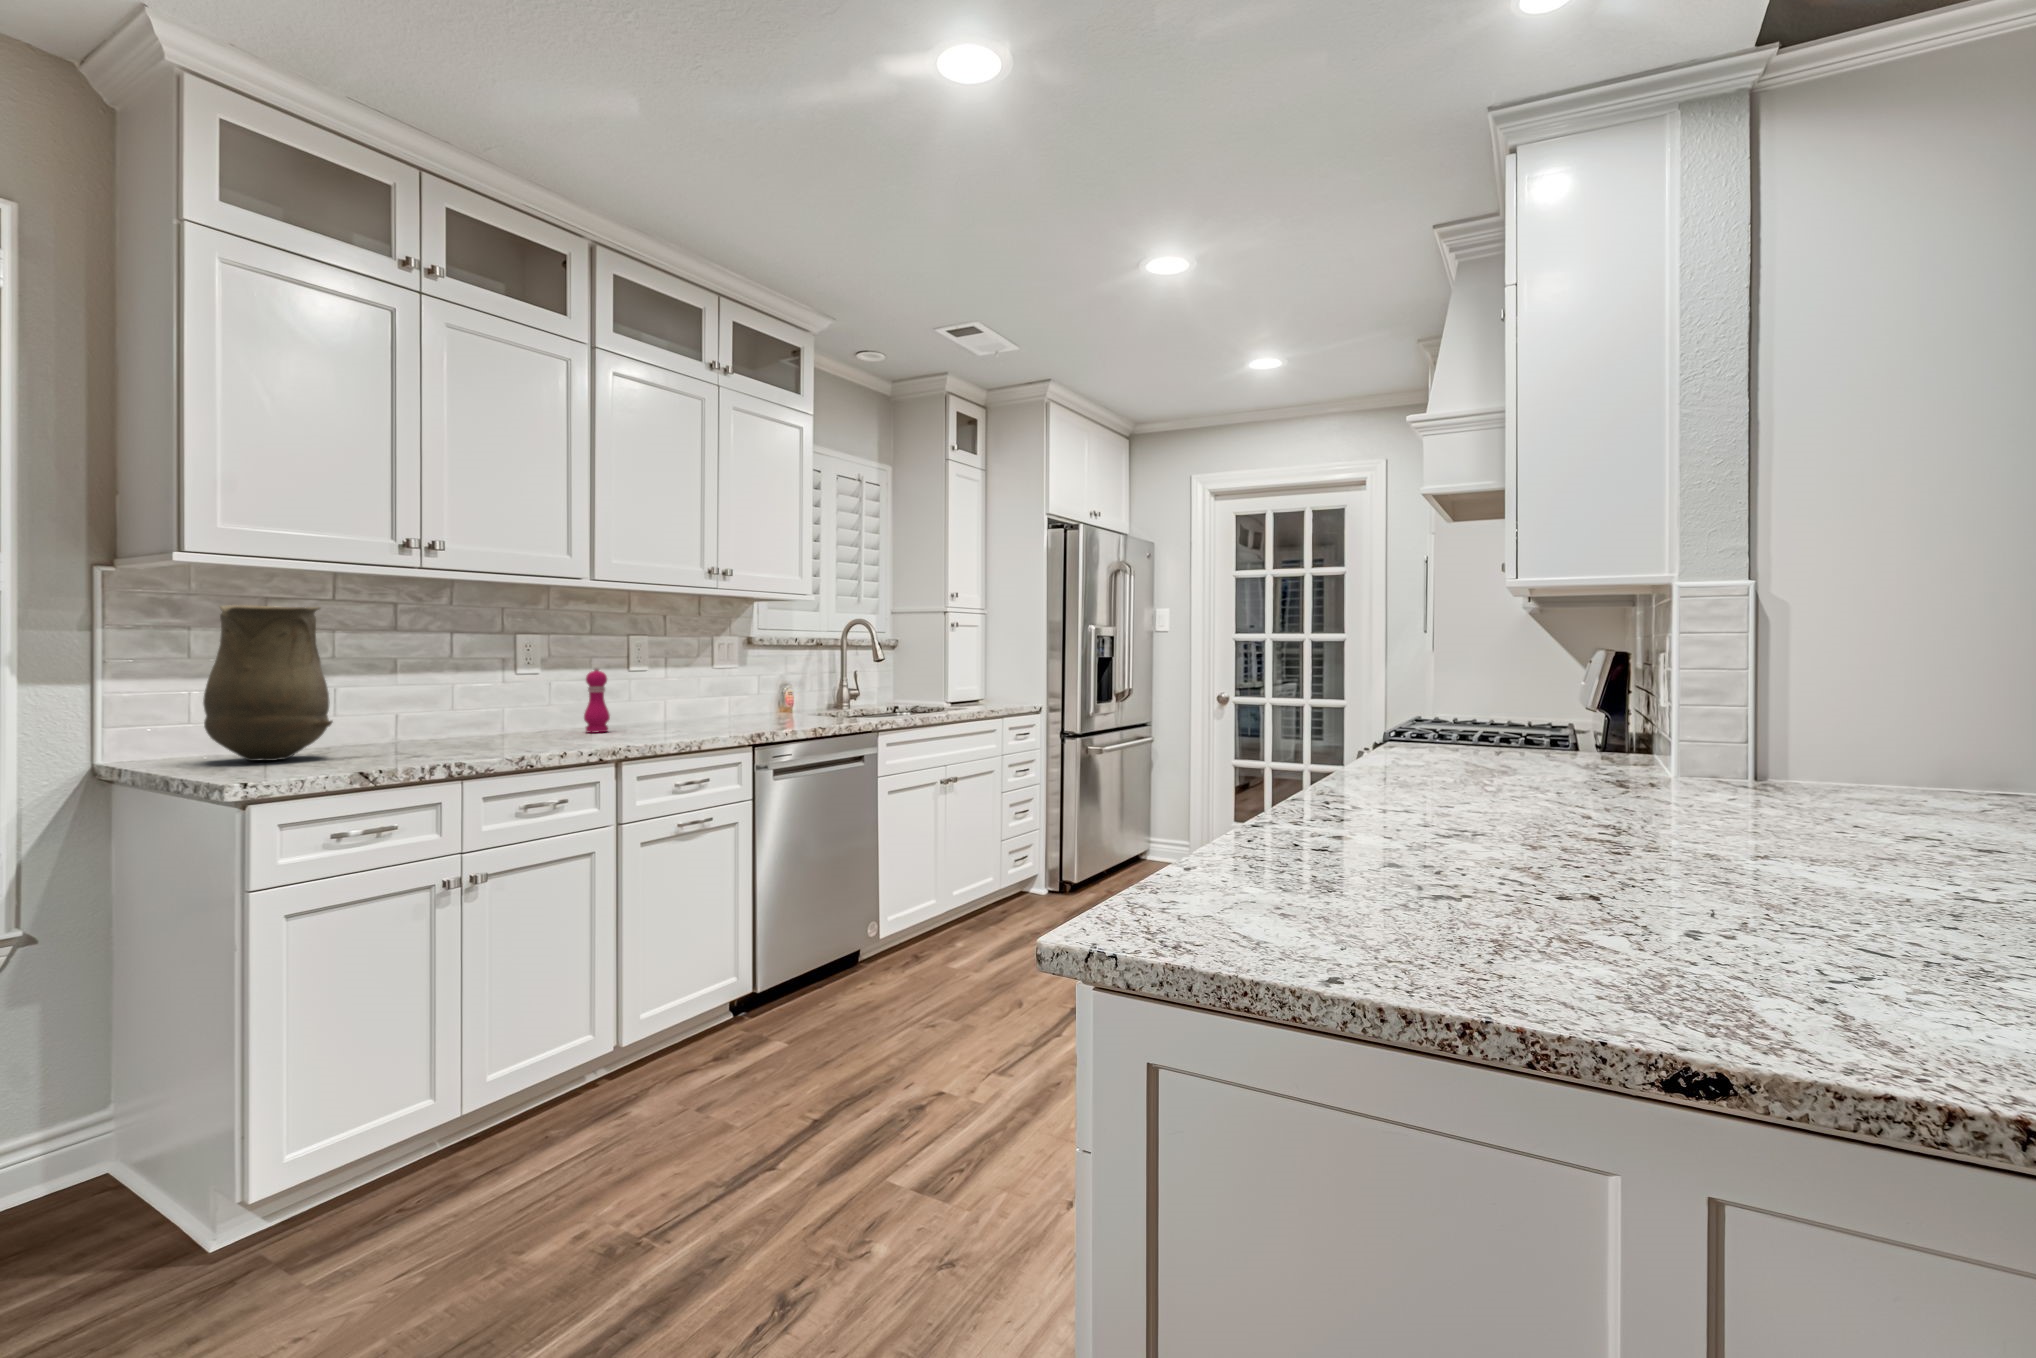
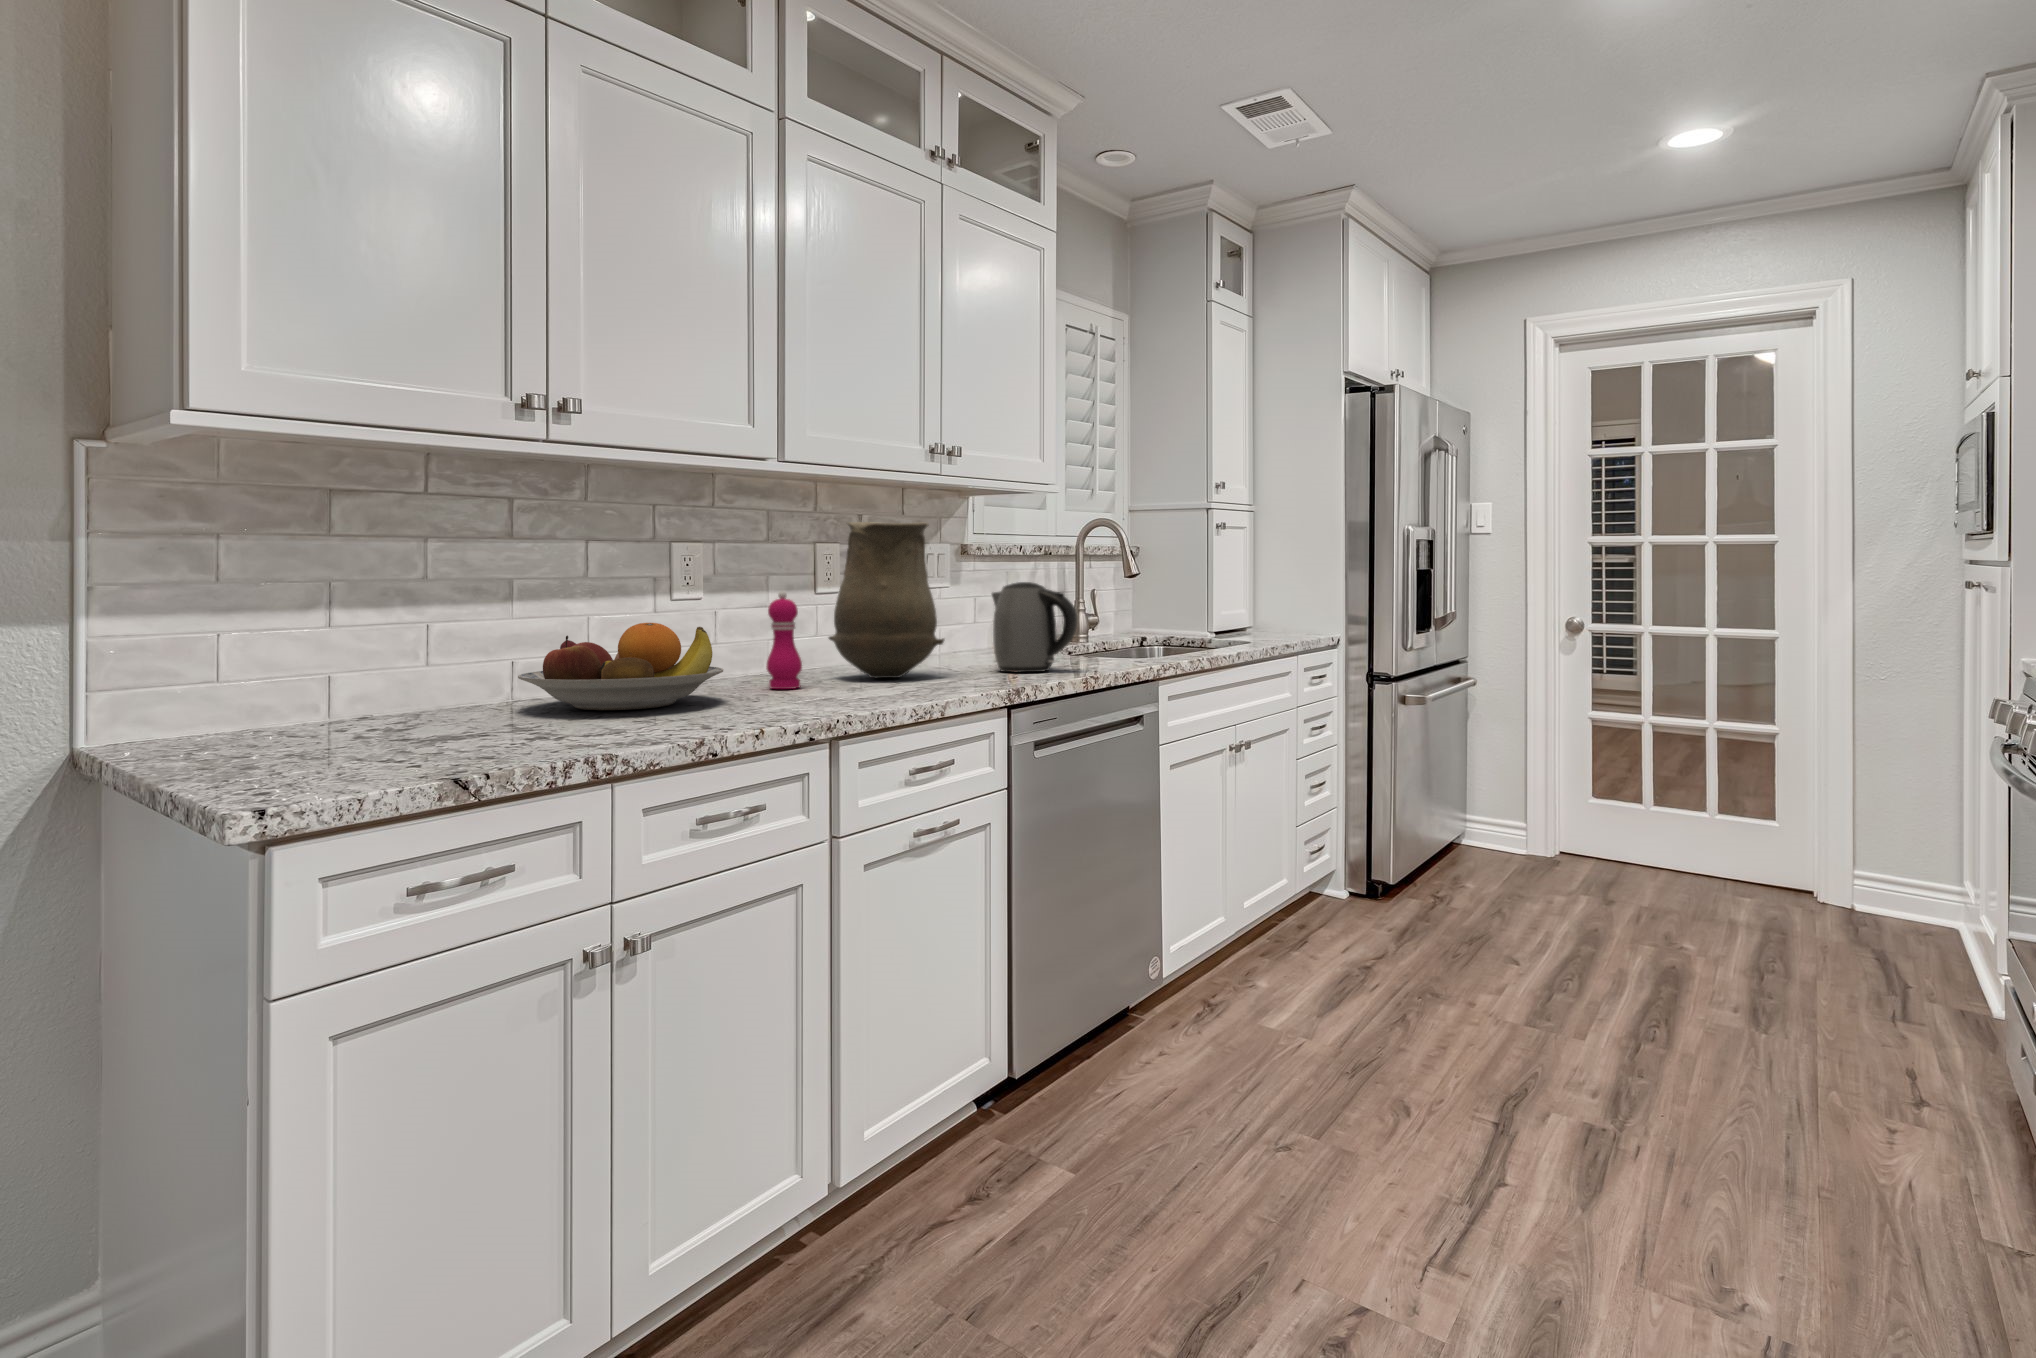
vase: present [203,605,332,761] -> present [829,522,944,678]
kettle: none [756,661,814,723] -> present [992,582,1077,672]
fruit bowl: none [401,686,549,743] -> present [518,623,723,710]

